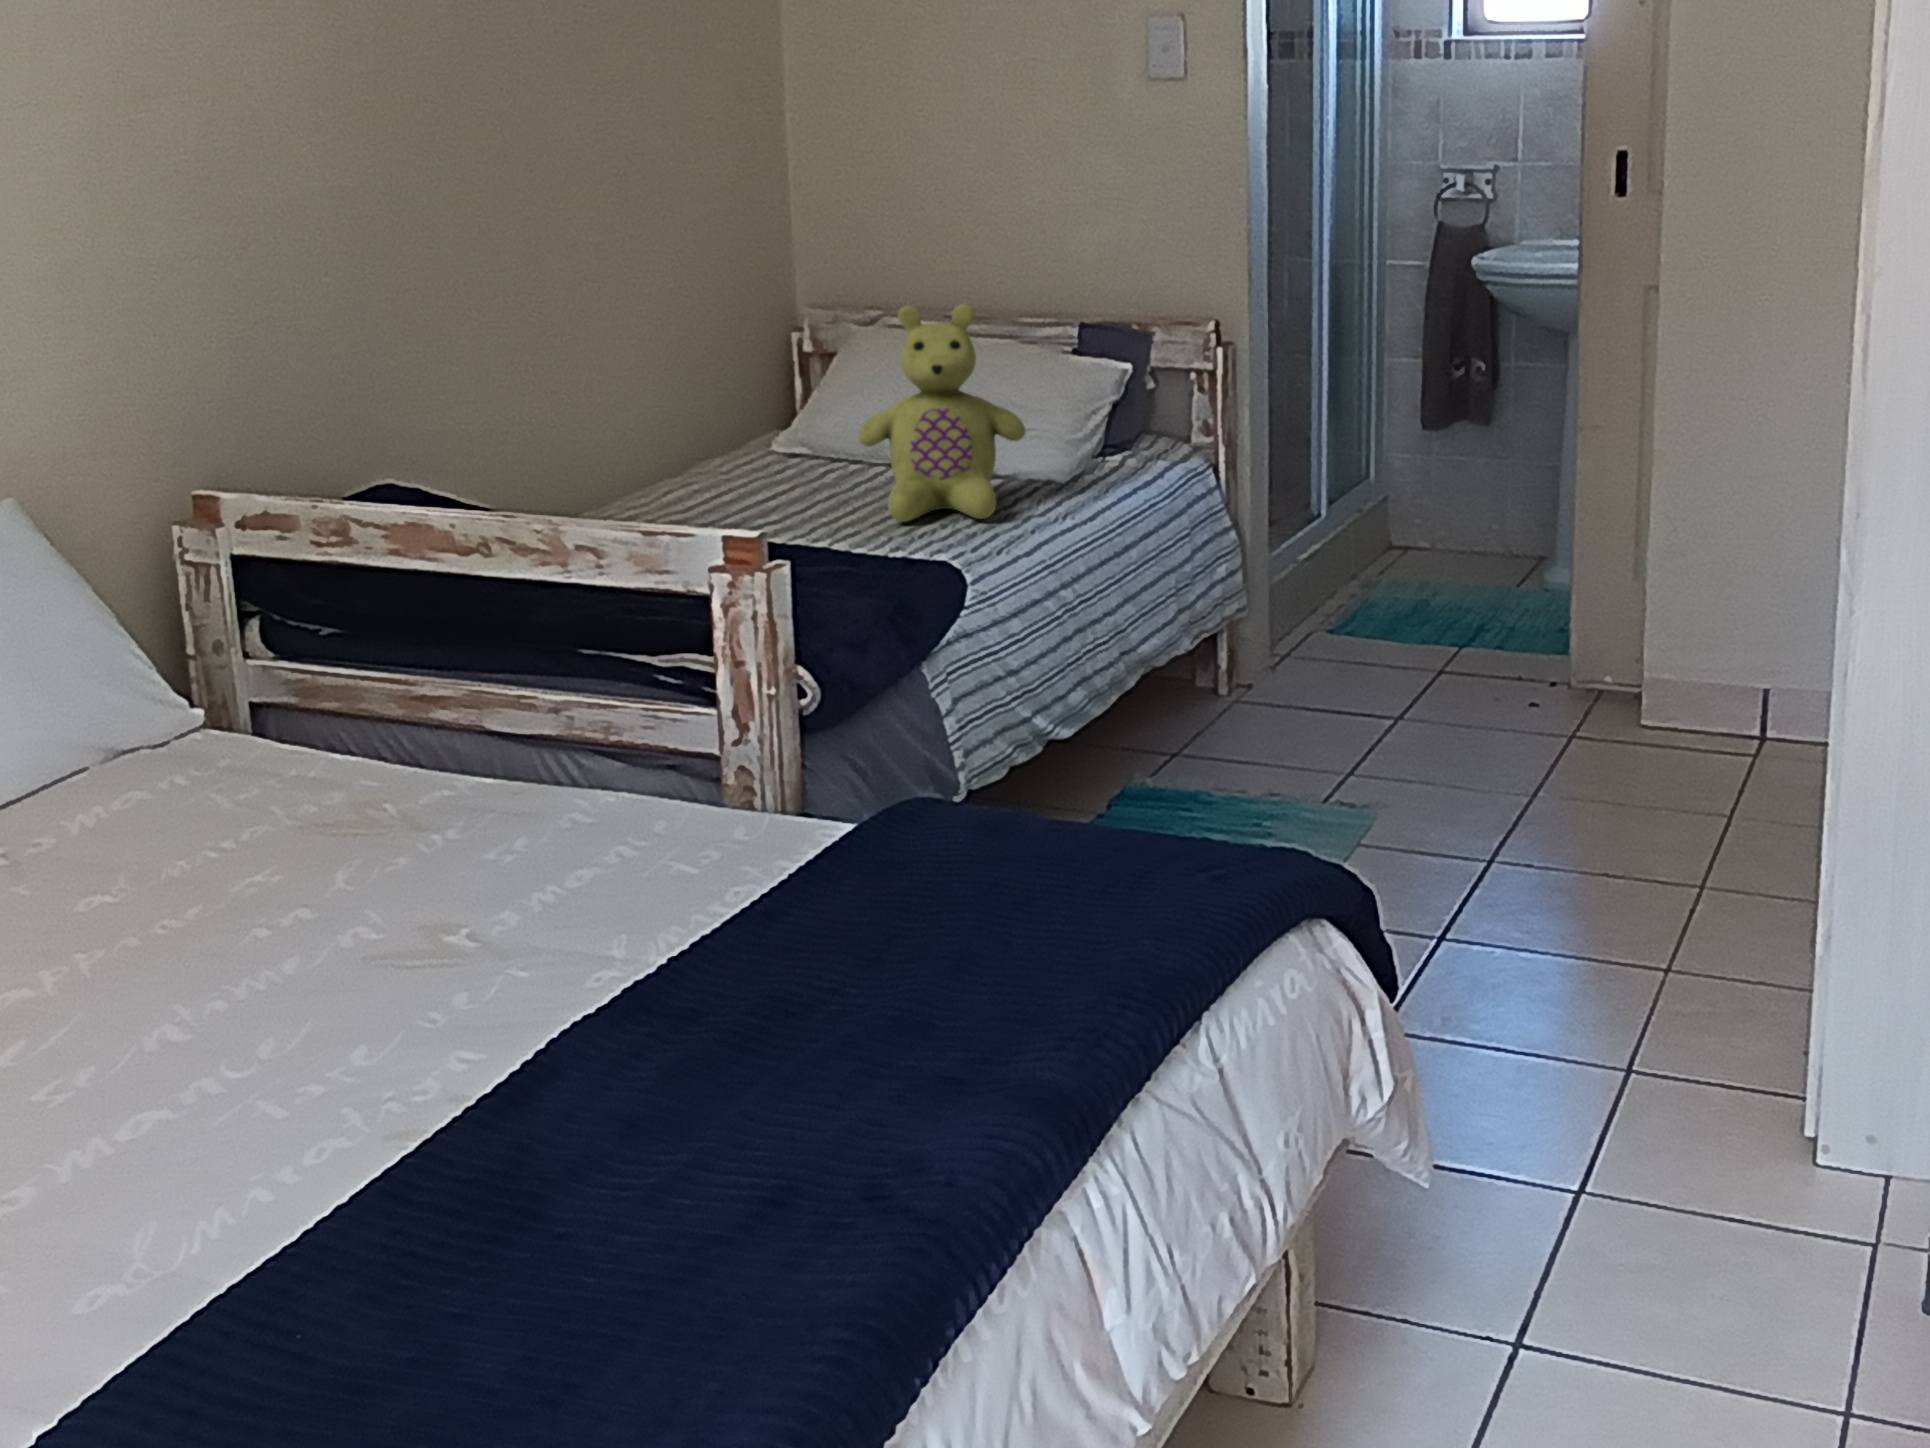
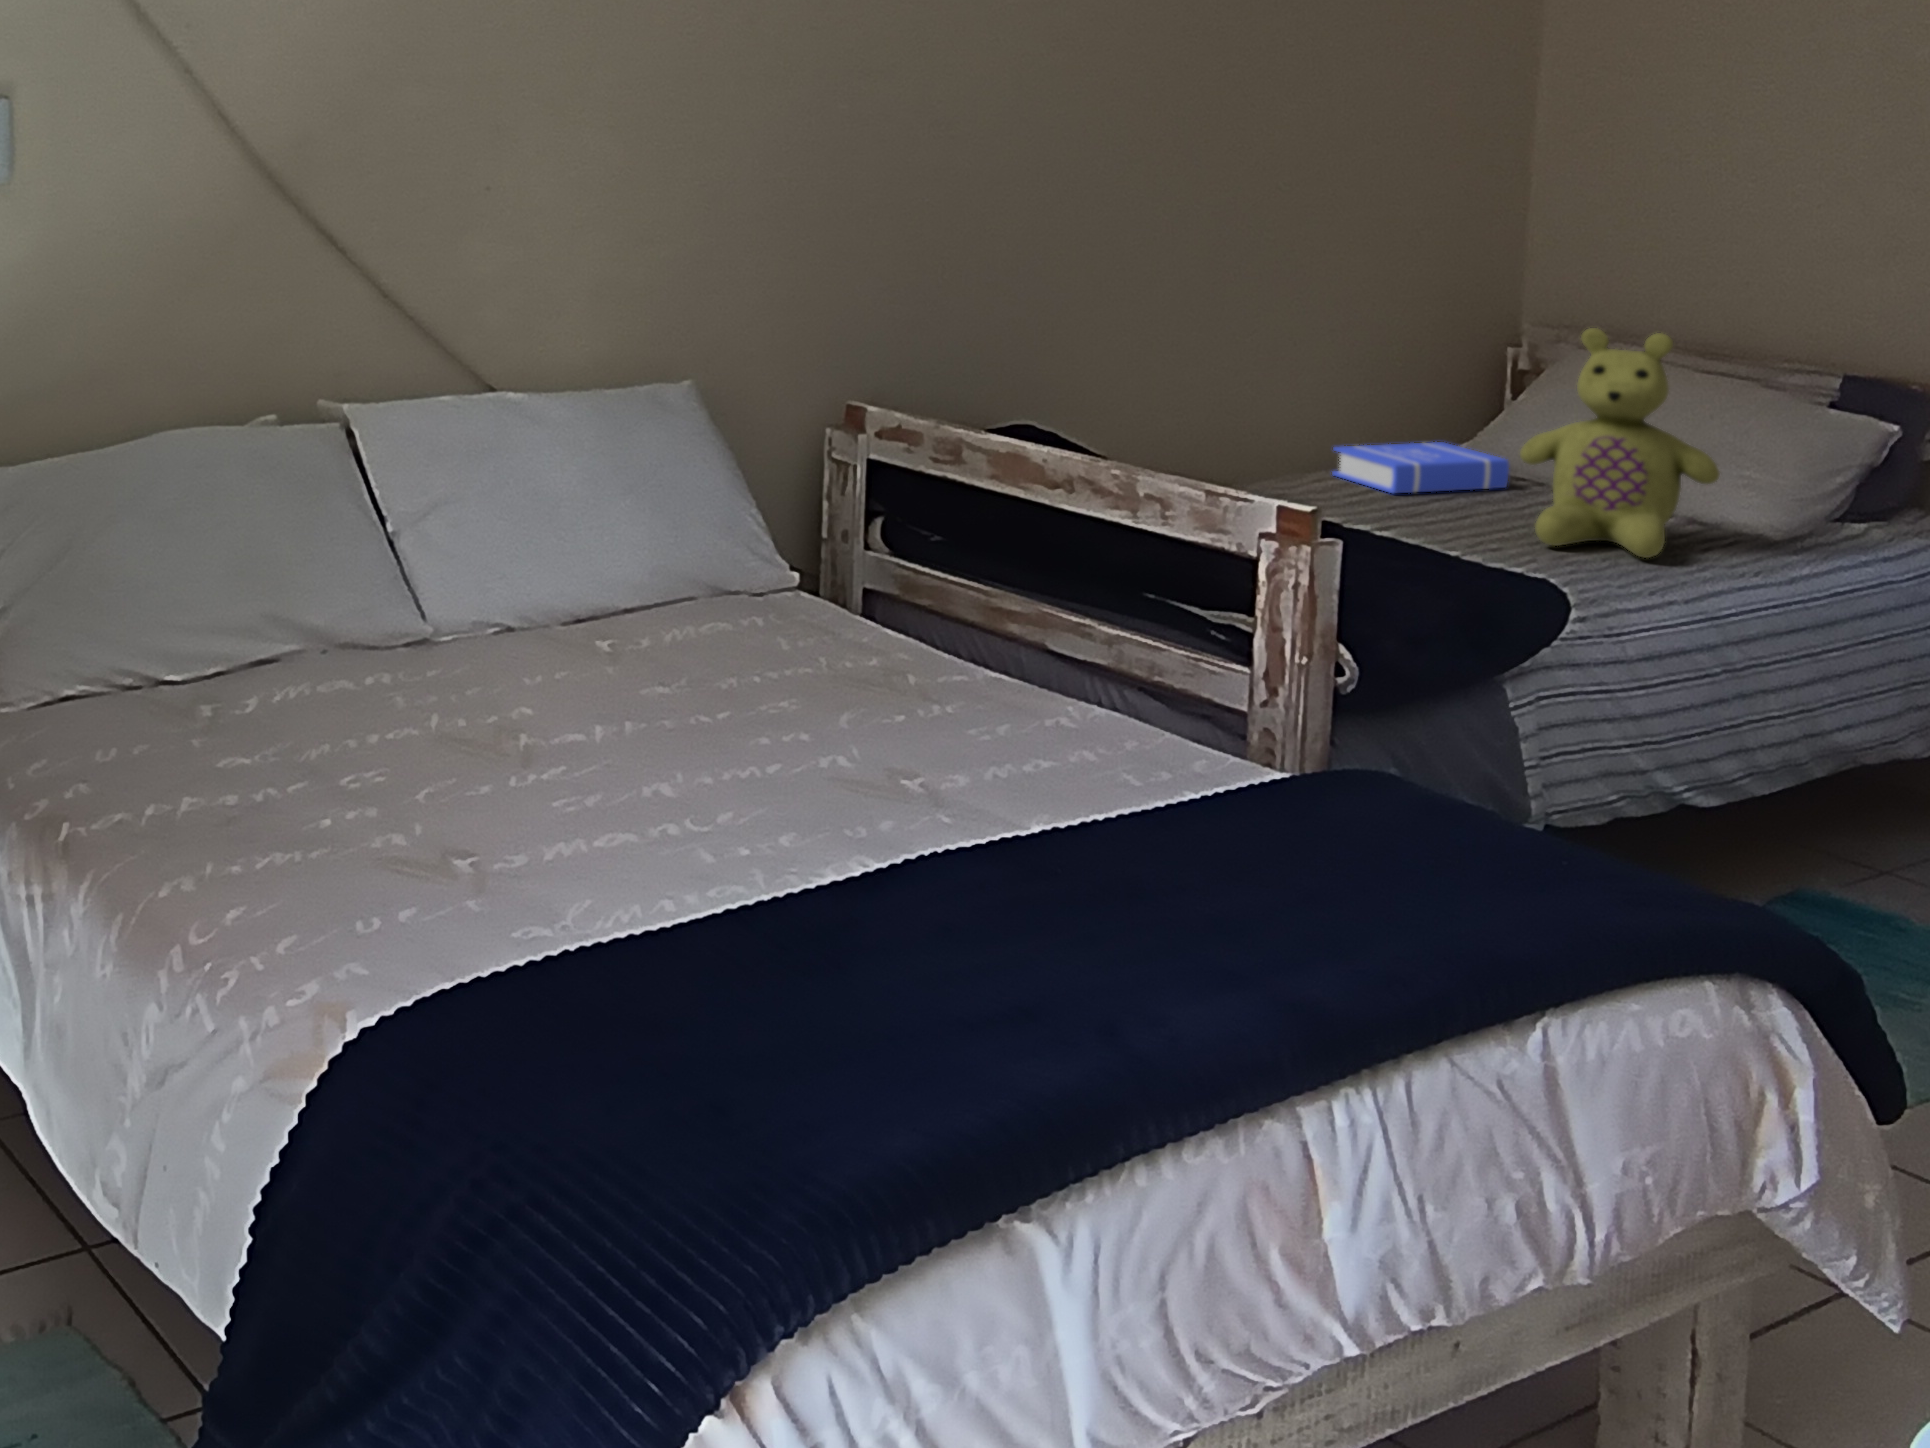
book: none [679,436,837,495] -> present [1333,442,1509,493]

